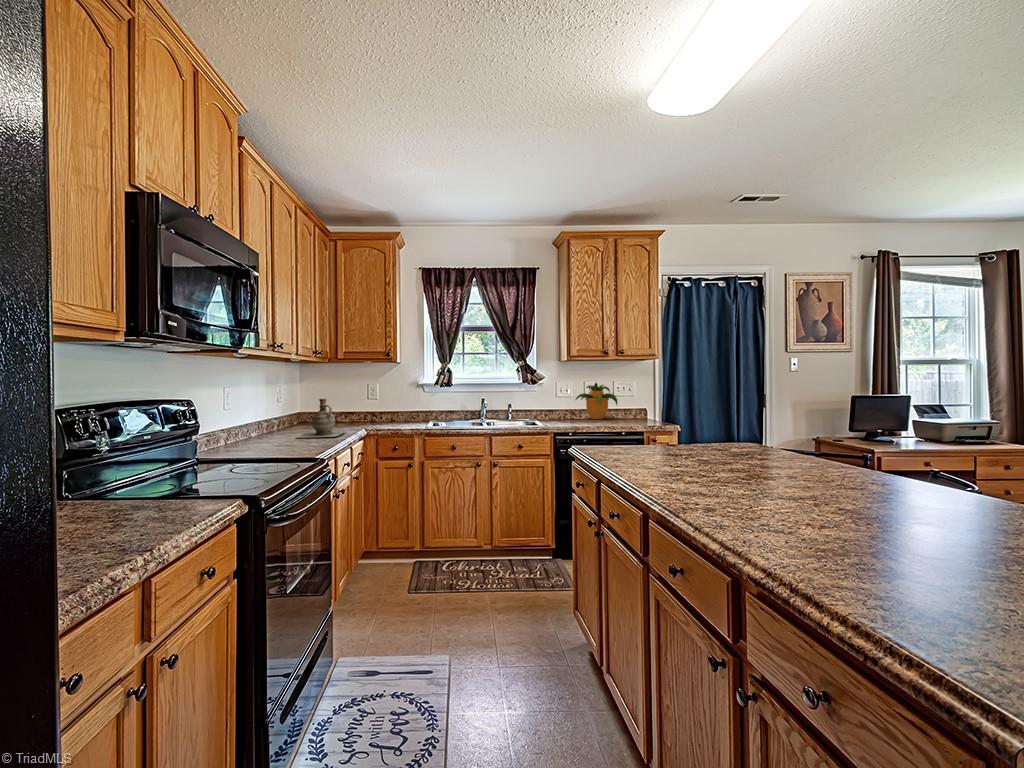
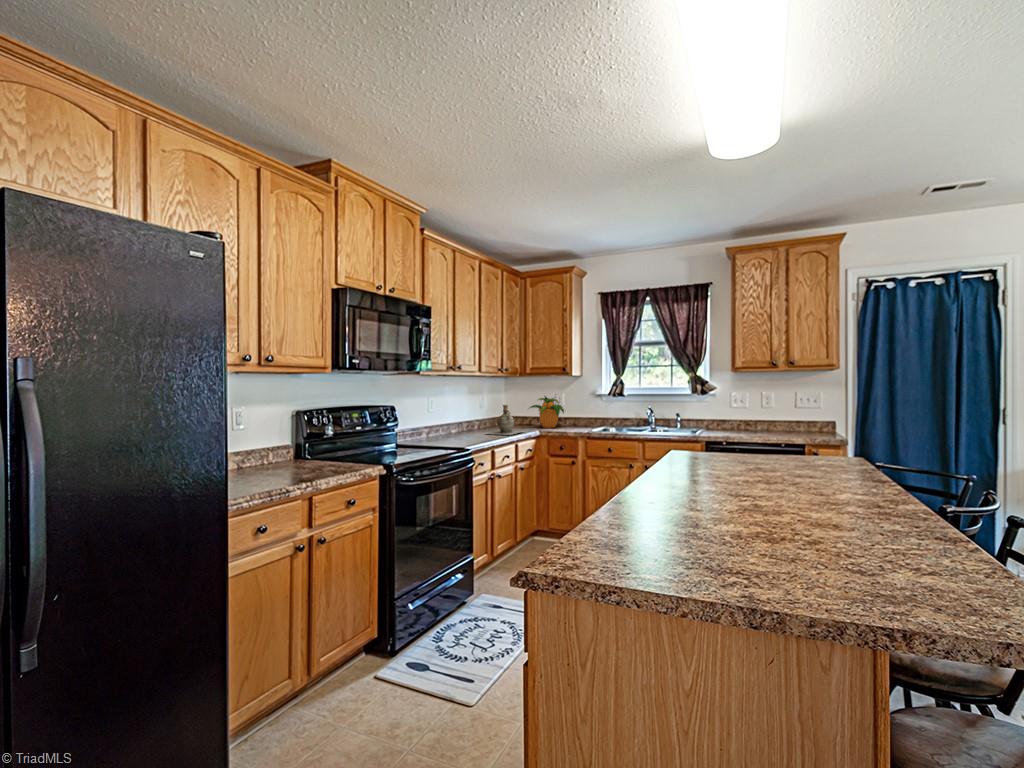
potted plant: present [576,383,617,419] -> present [530,396,564,428]

